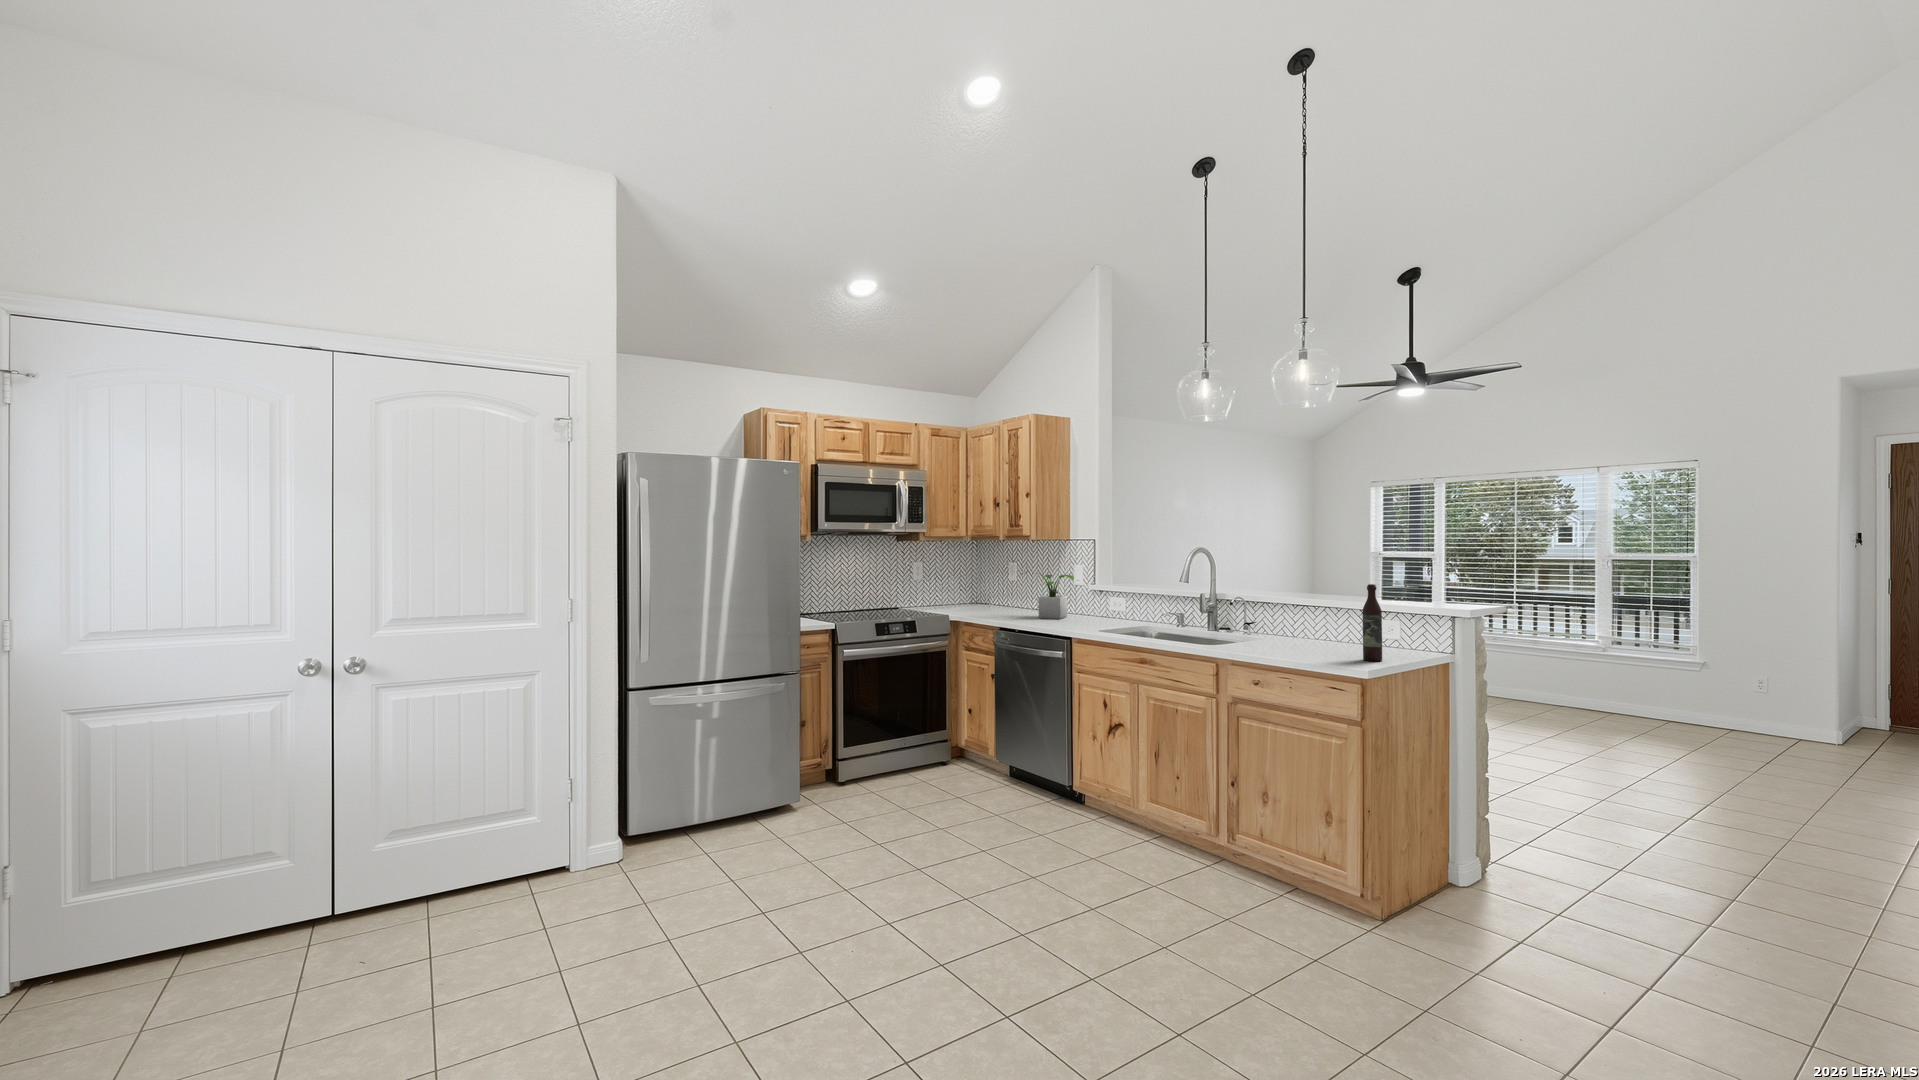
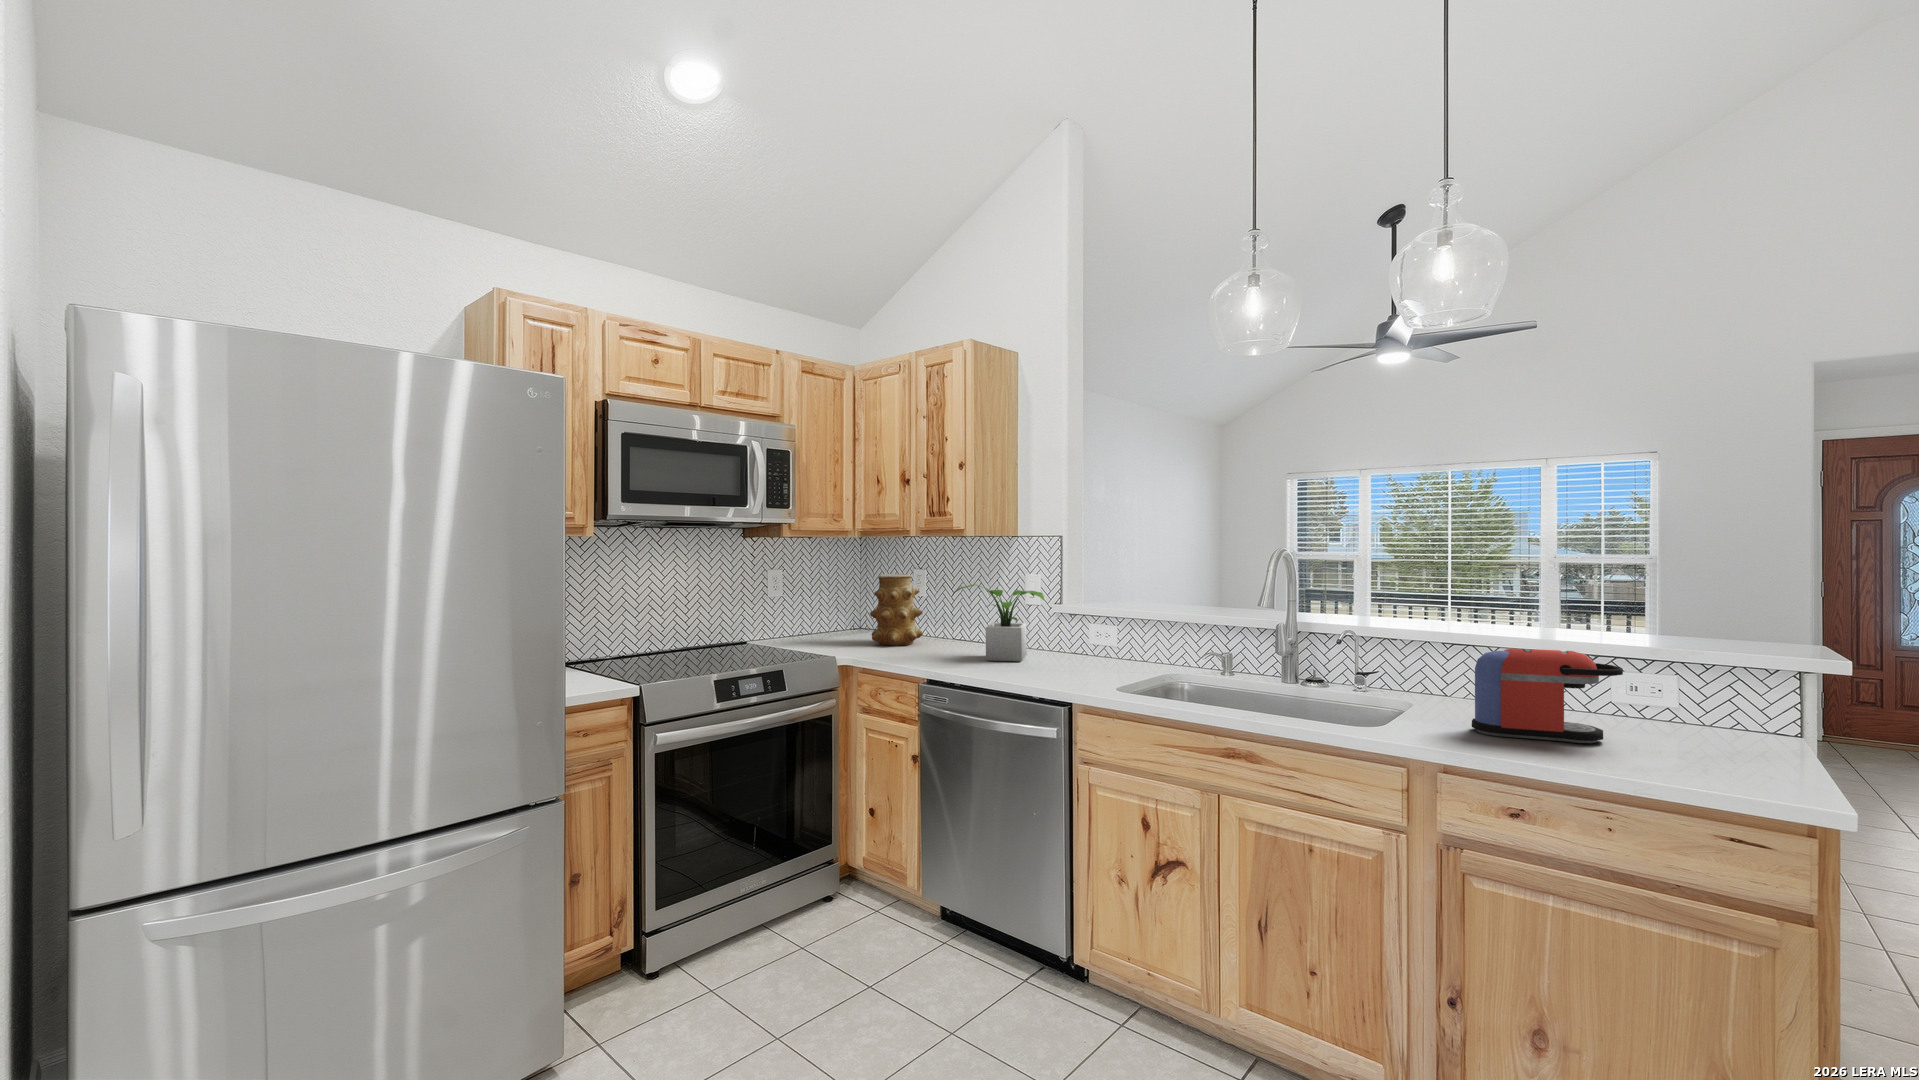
vase: none [975,565,1010,611] -> present [870,574,923,646]
wine bottle: present [1362,584,1382,661] -> none [1688,621,1731,766]
coffee maker: none [1273,602,1347,653] -> present [1472,648,1623,743]

